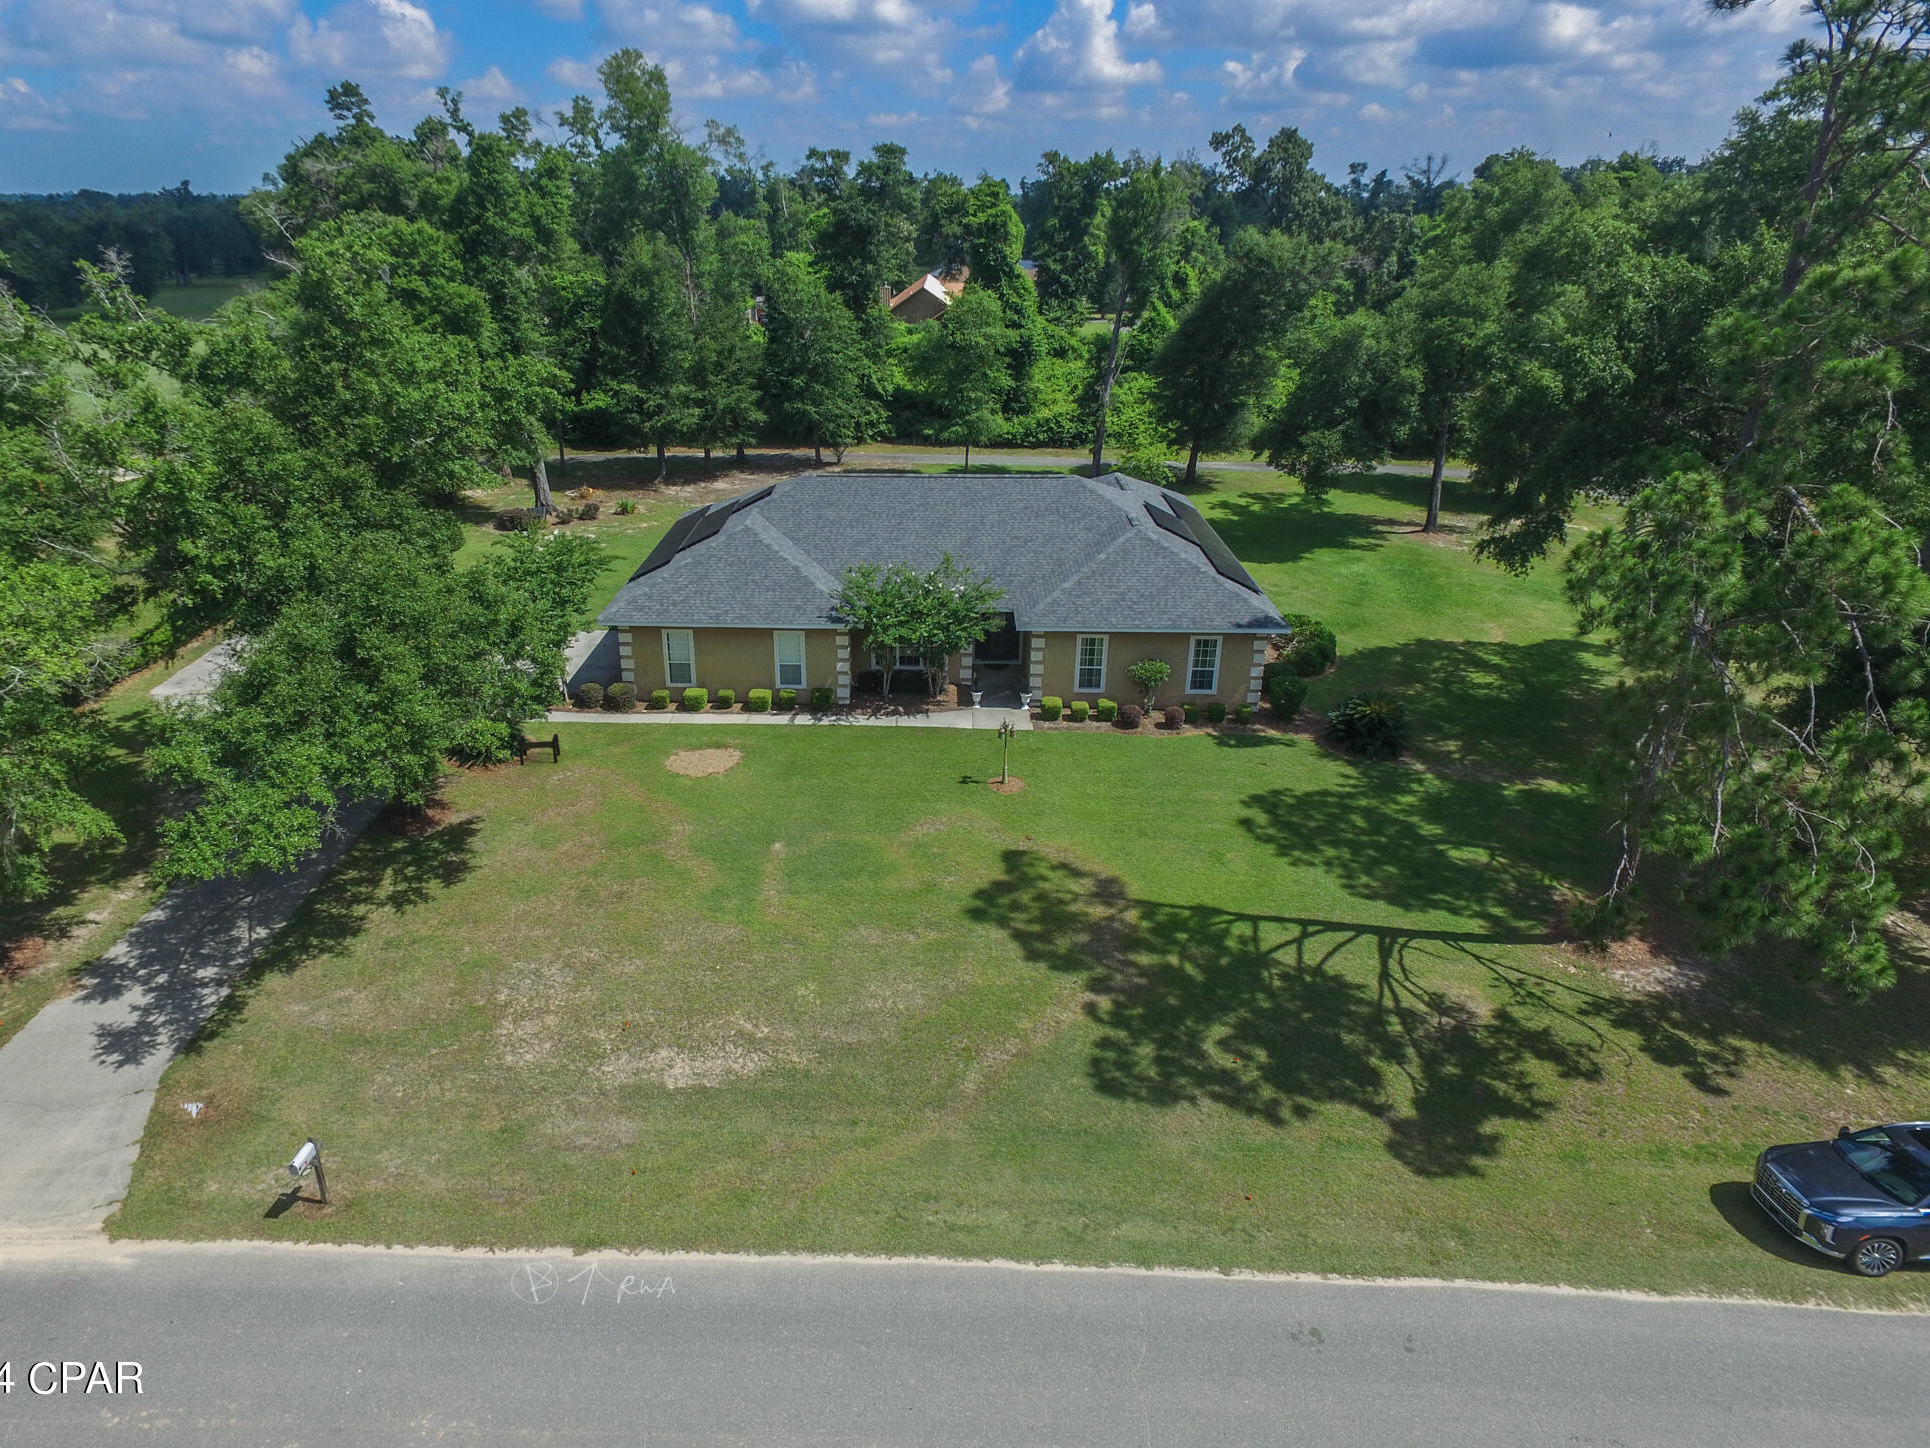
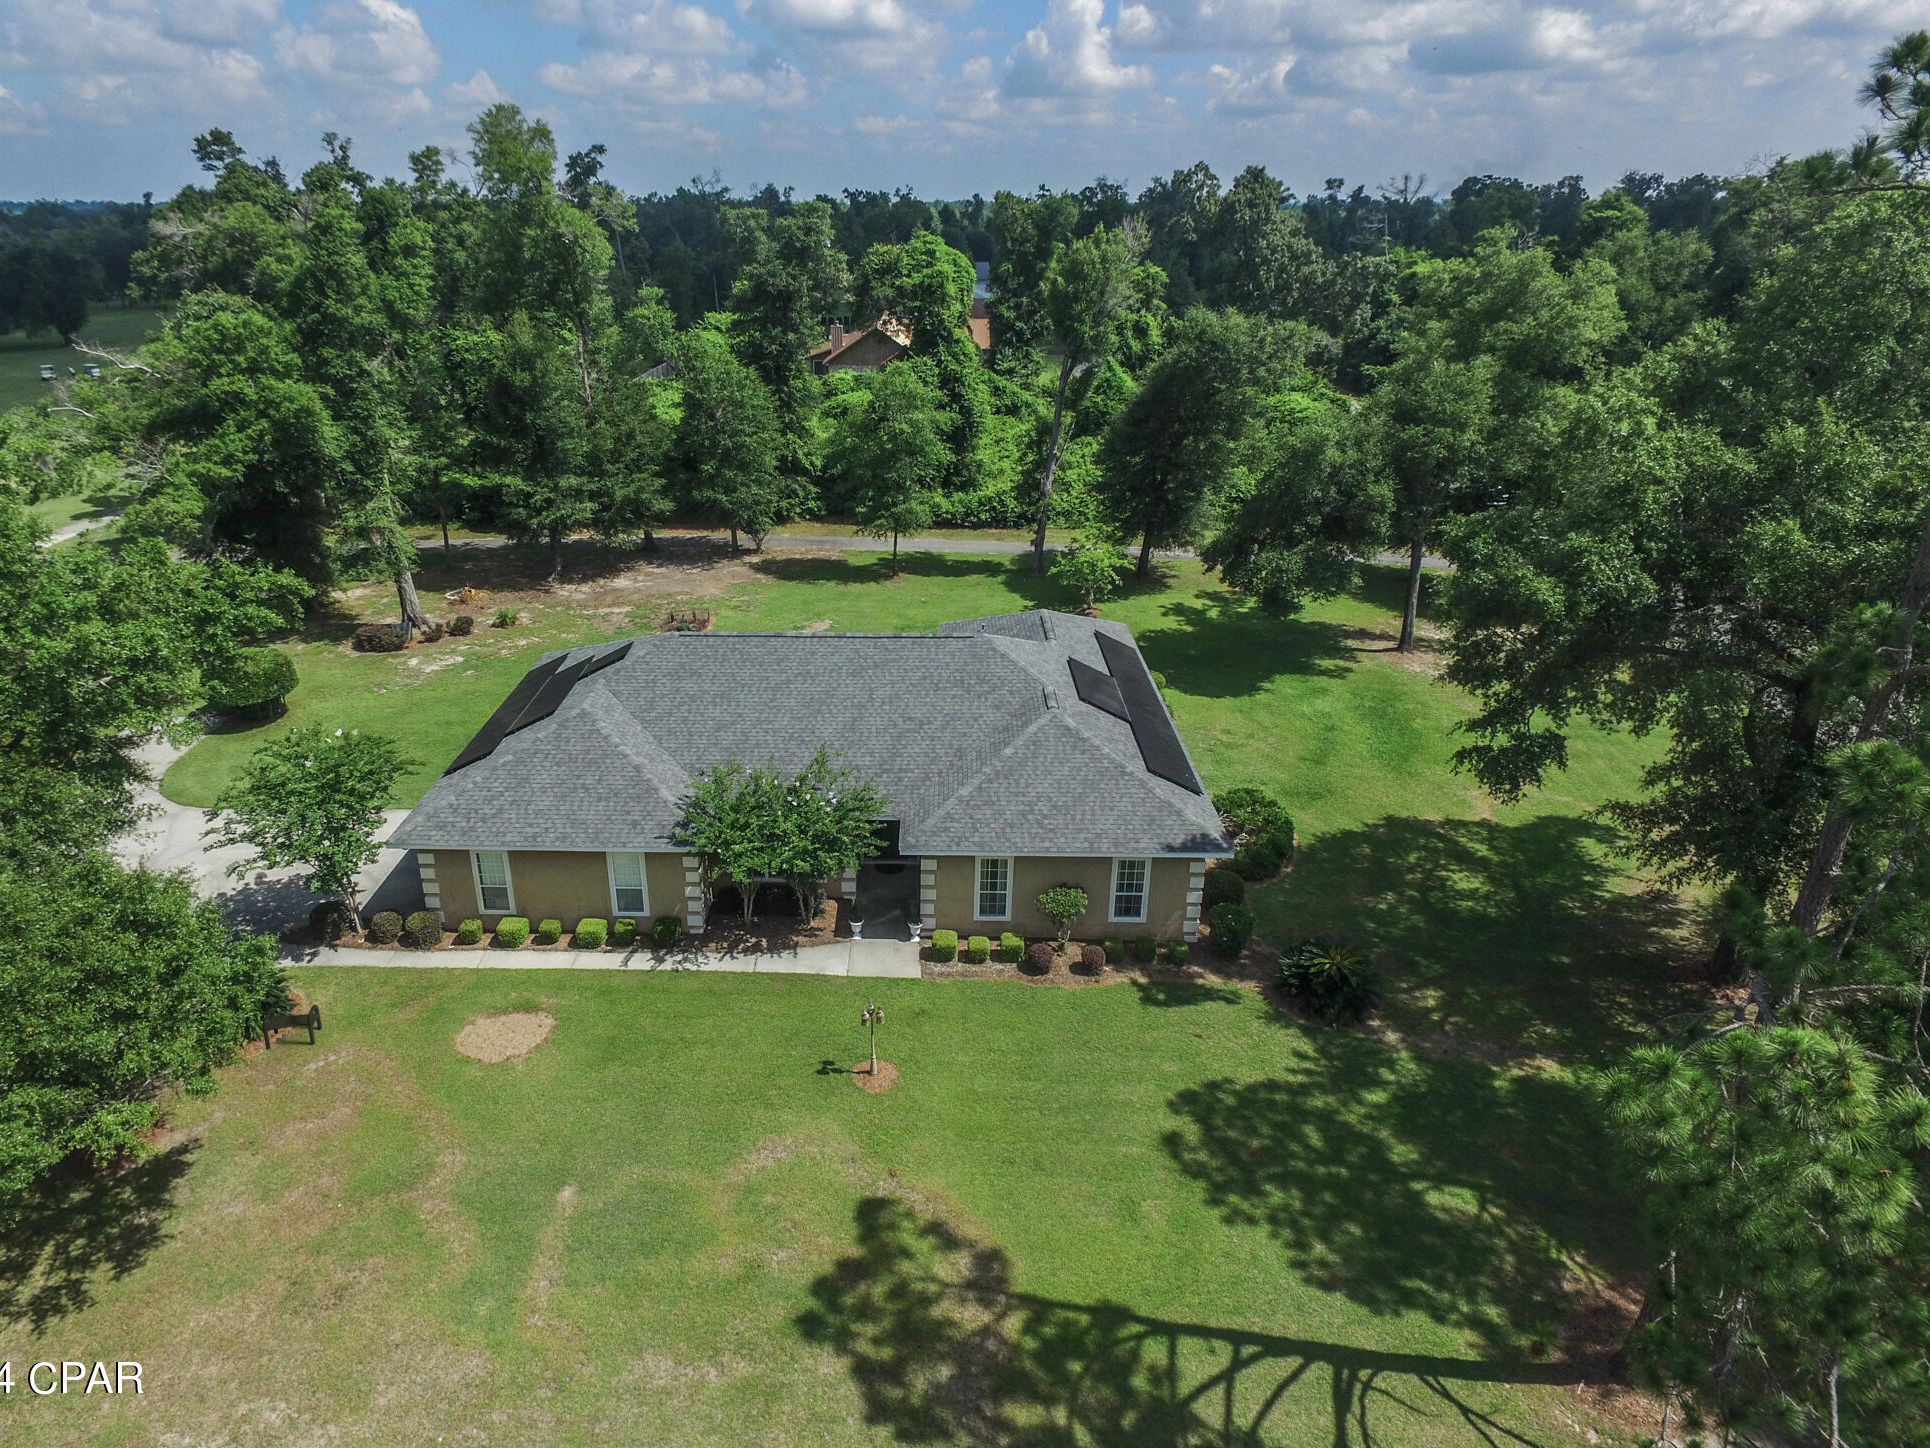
decorative plant: none [1530,909,1565,936] -> present [1528,1320,1561,1355]

